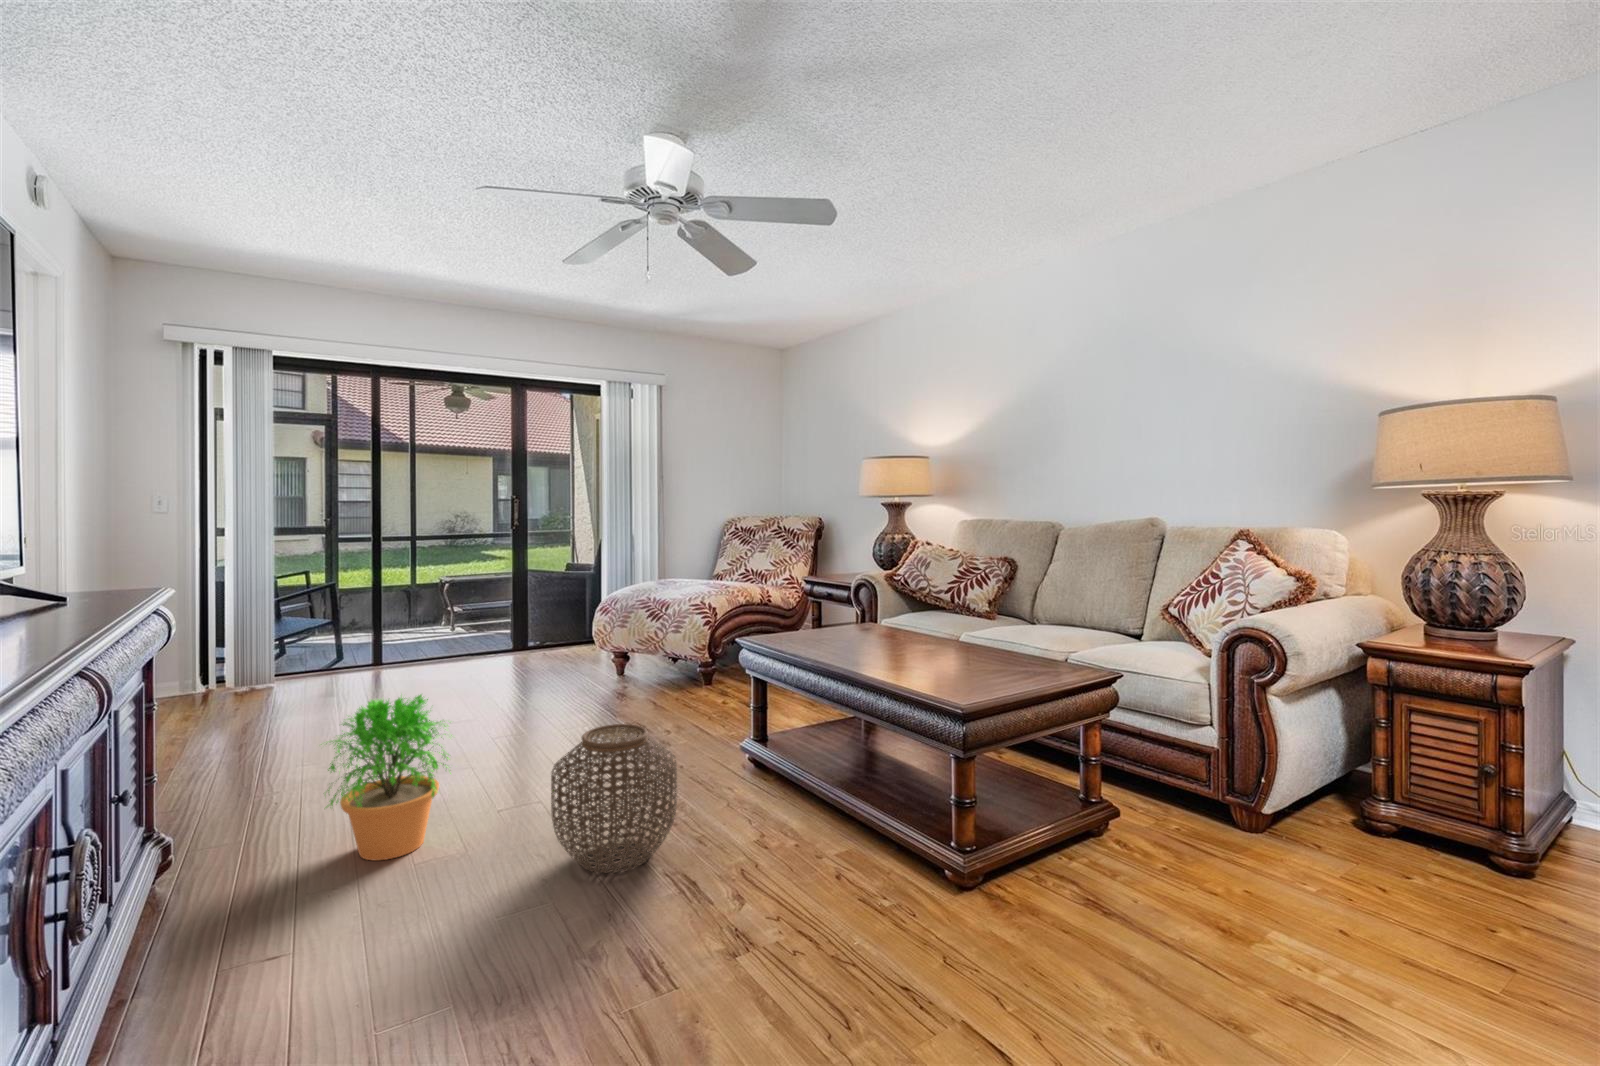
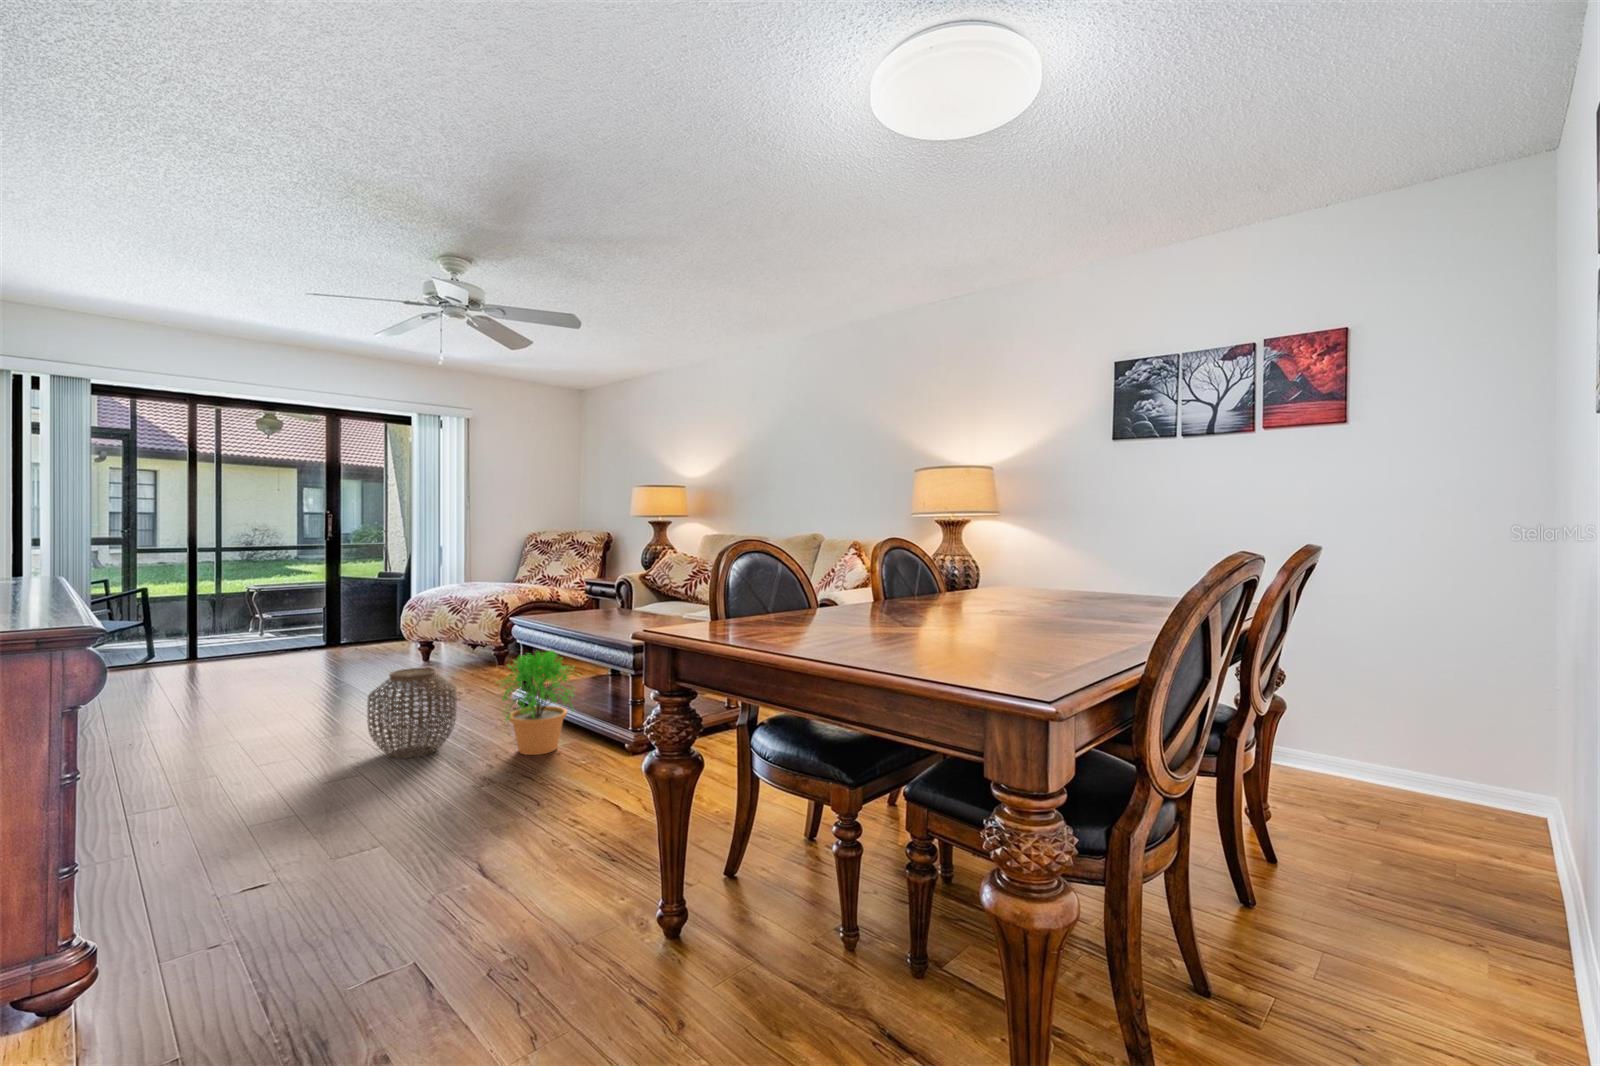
potted plant: present [326,695,452,860] -> present [501,650,573,755]

